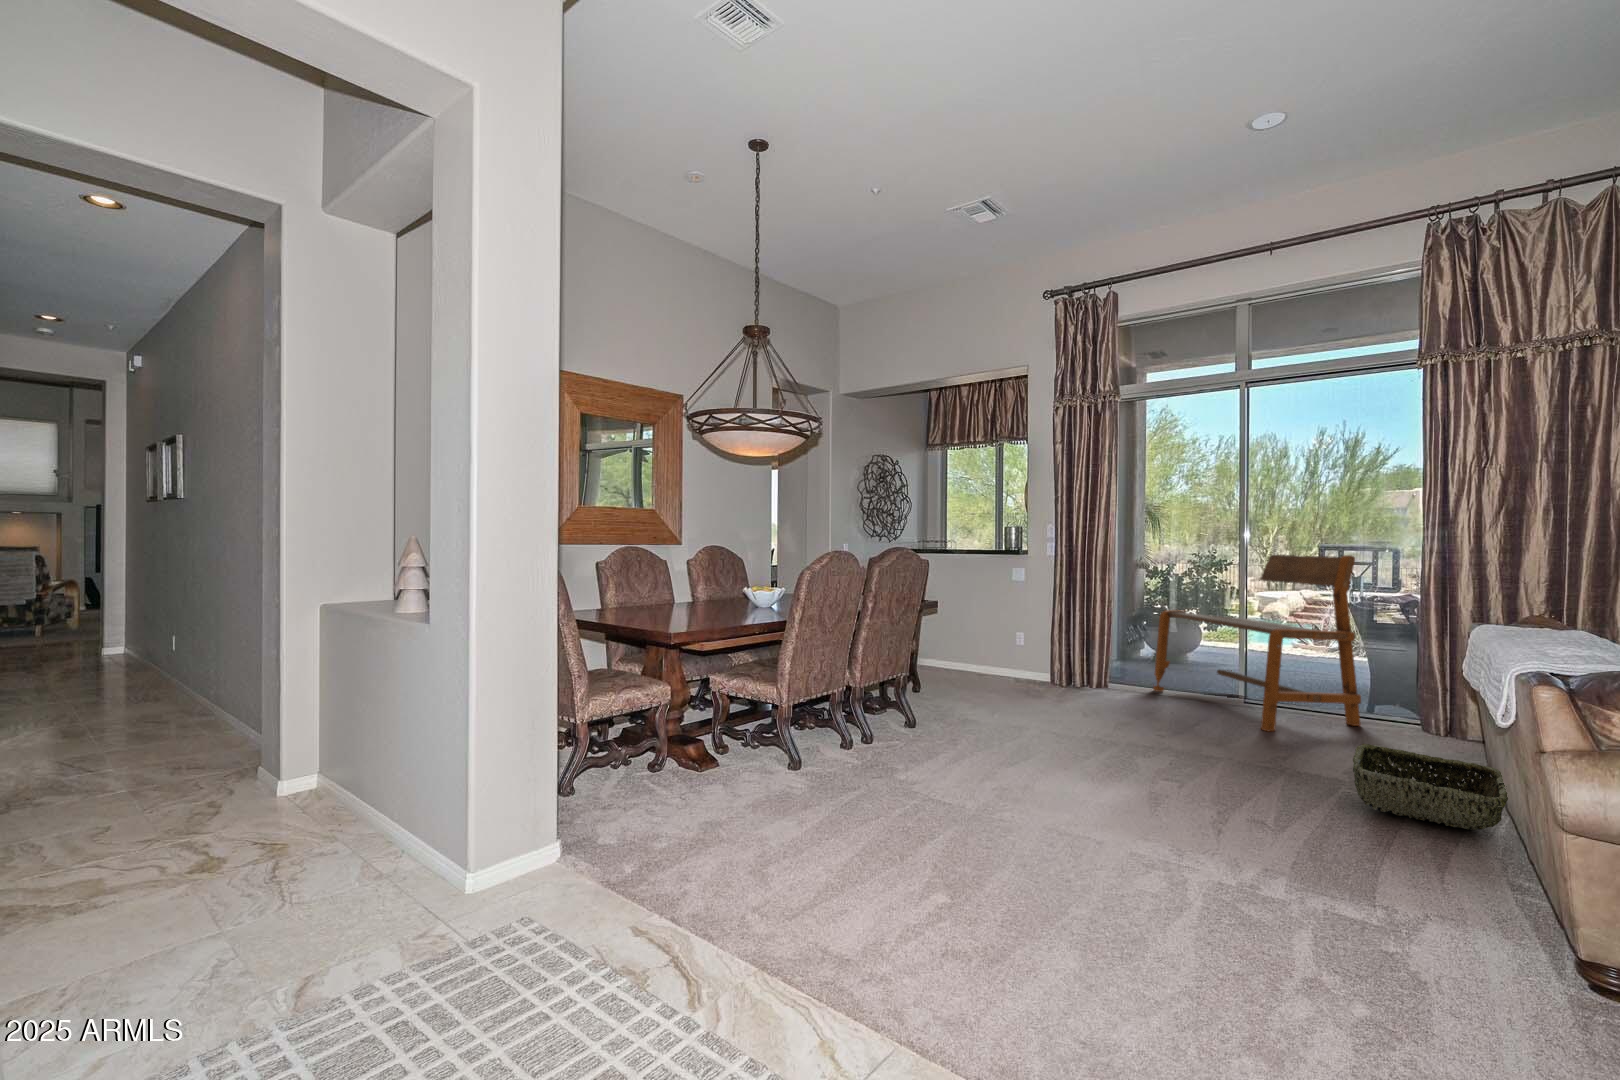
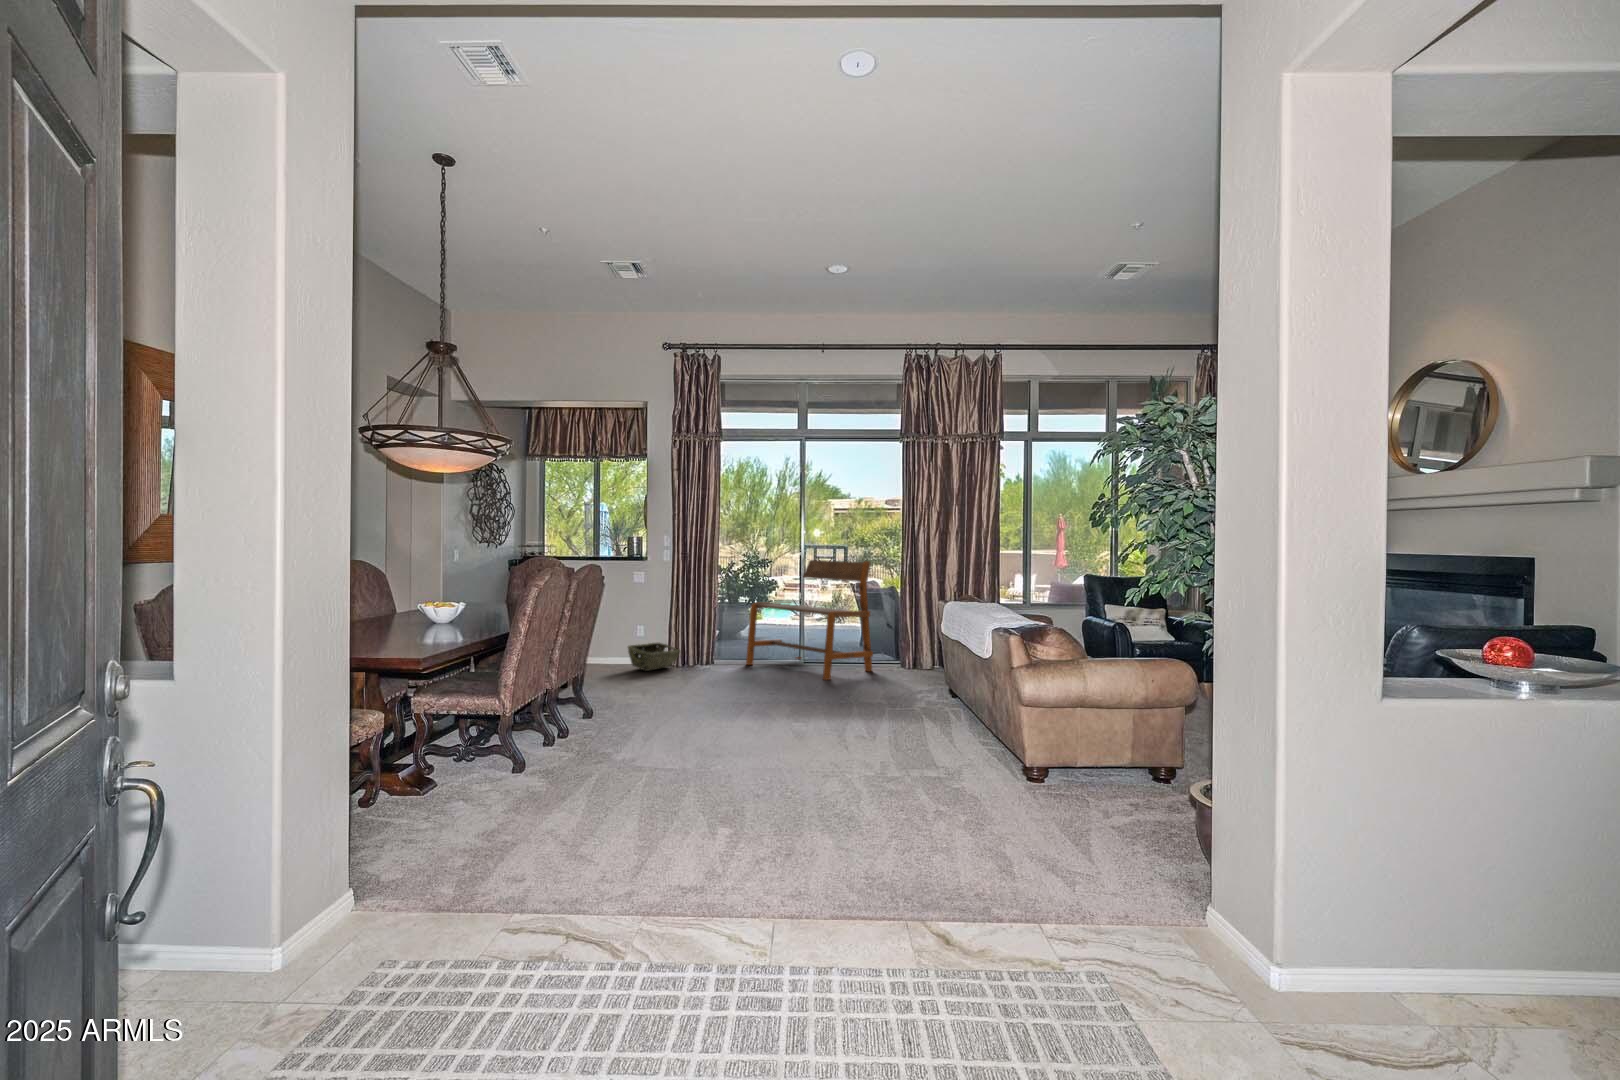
woven basket: present [1353,744,1508,830] -> present [628,643,680,671]

